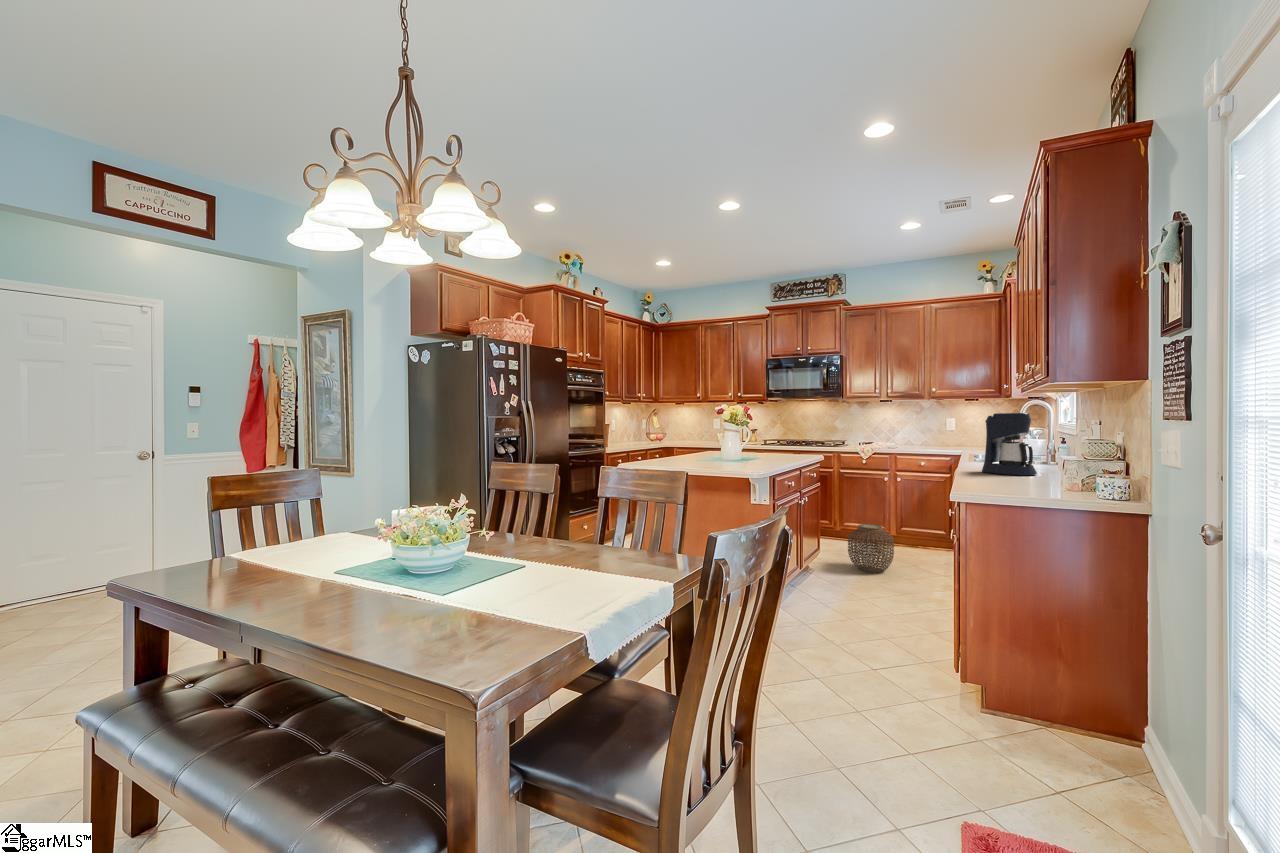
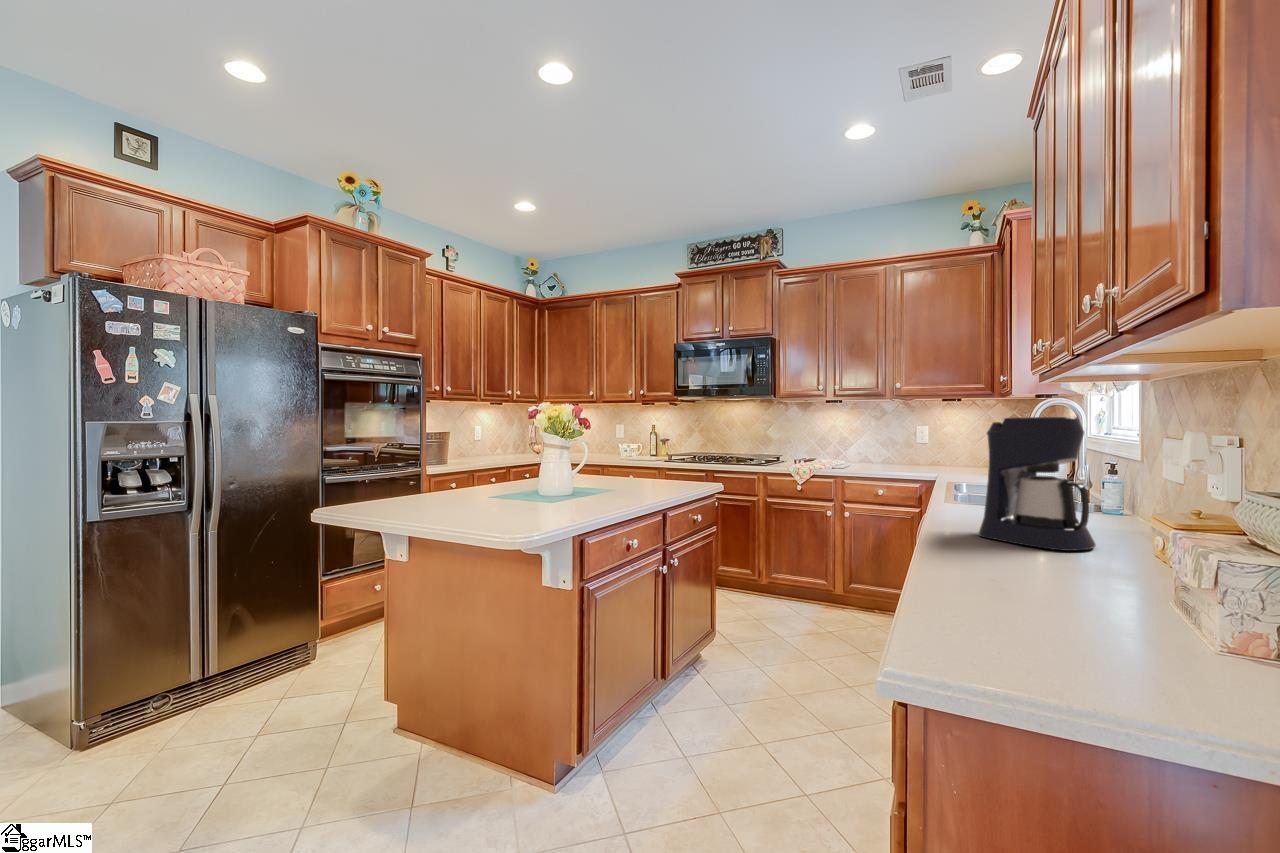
woven basket: present [848,524,894,573] -> none [762,590,831,672]

